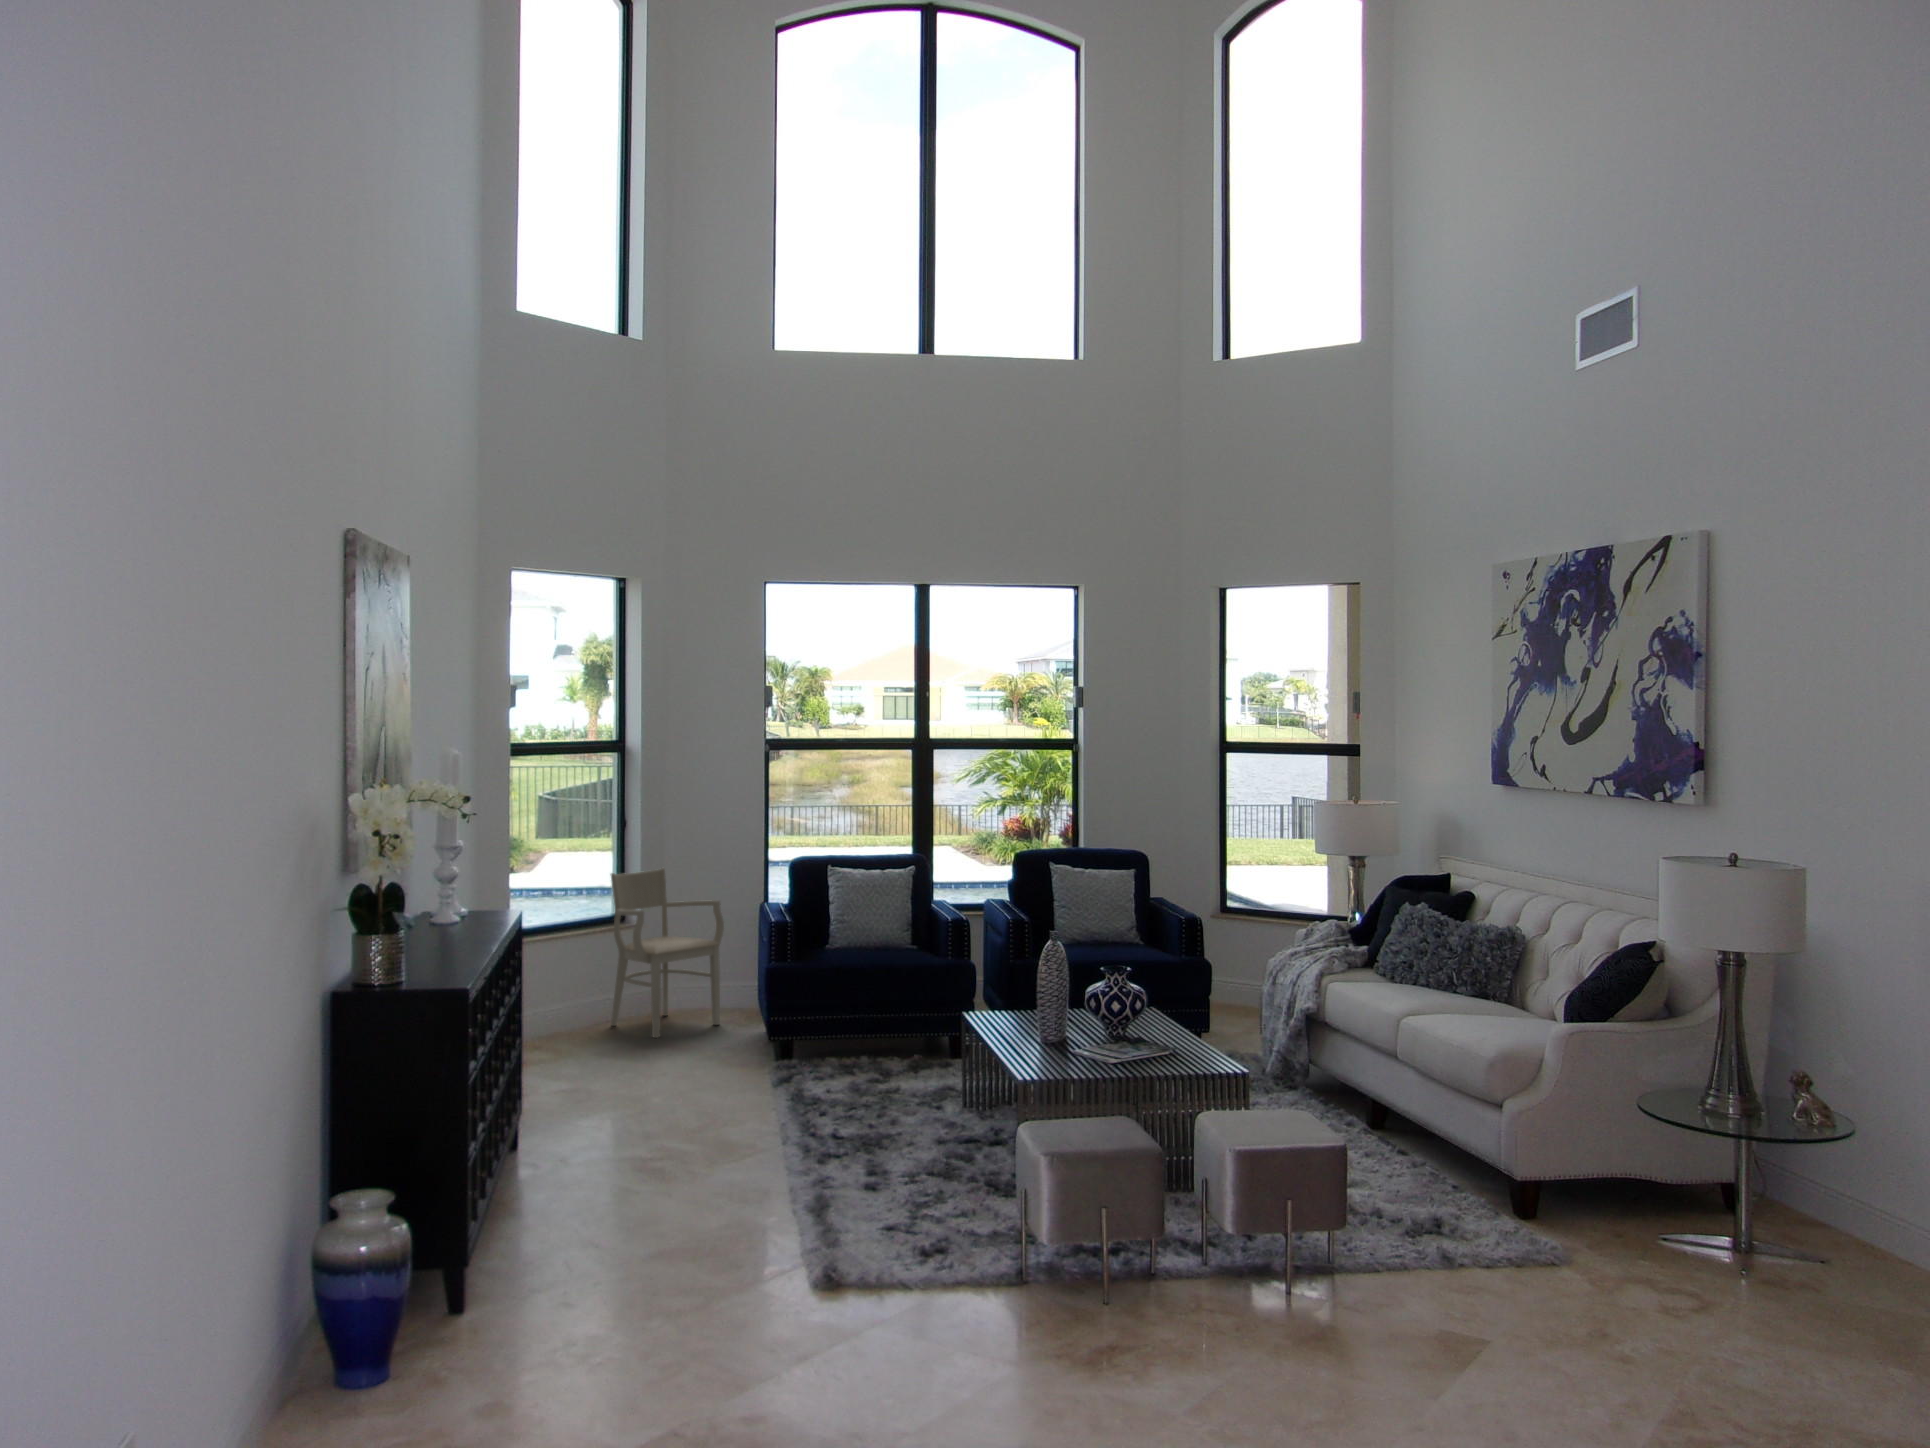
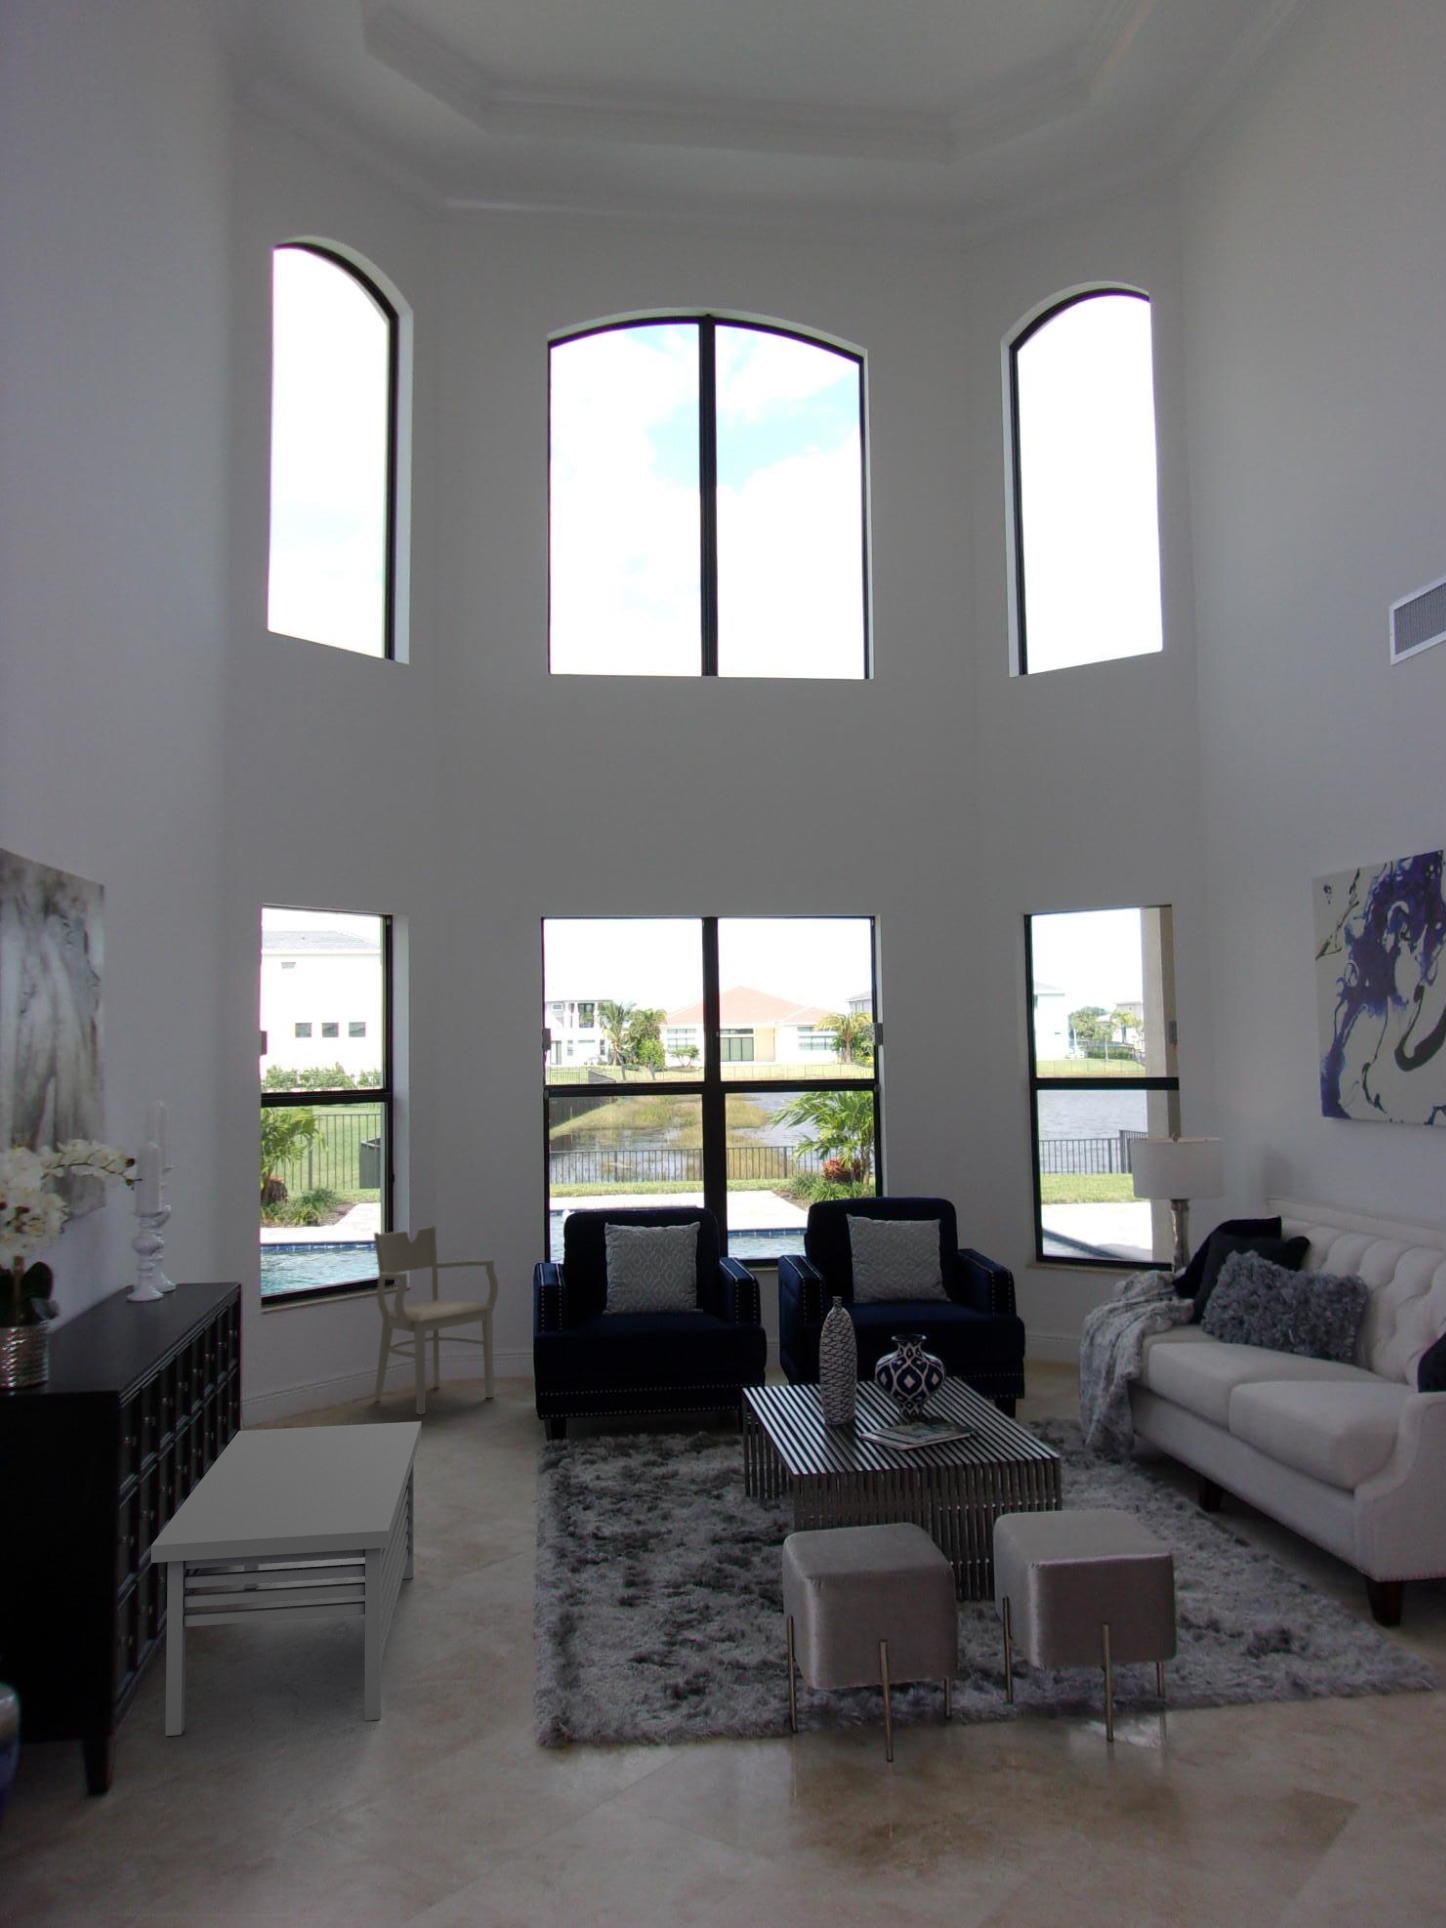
storage bench: none [492,1033,688,1274] -> present [151,1421,421,1736]

